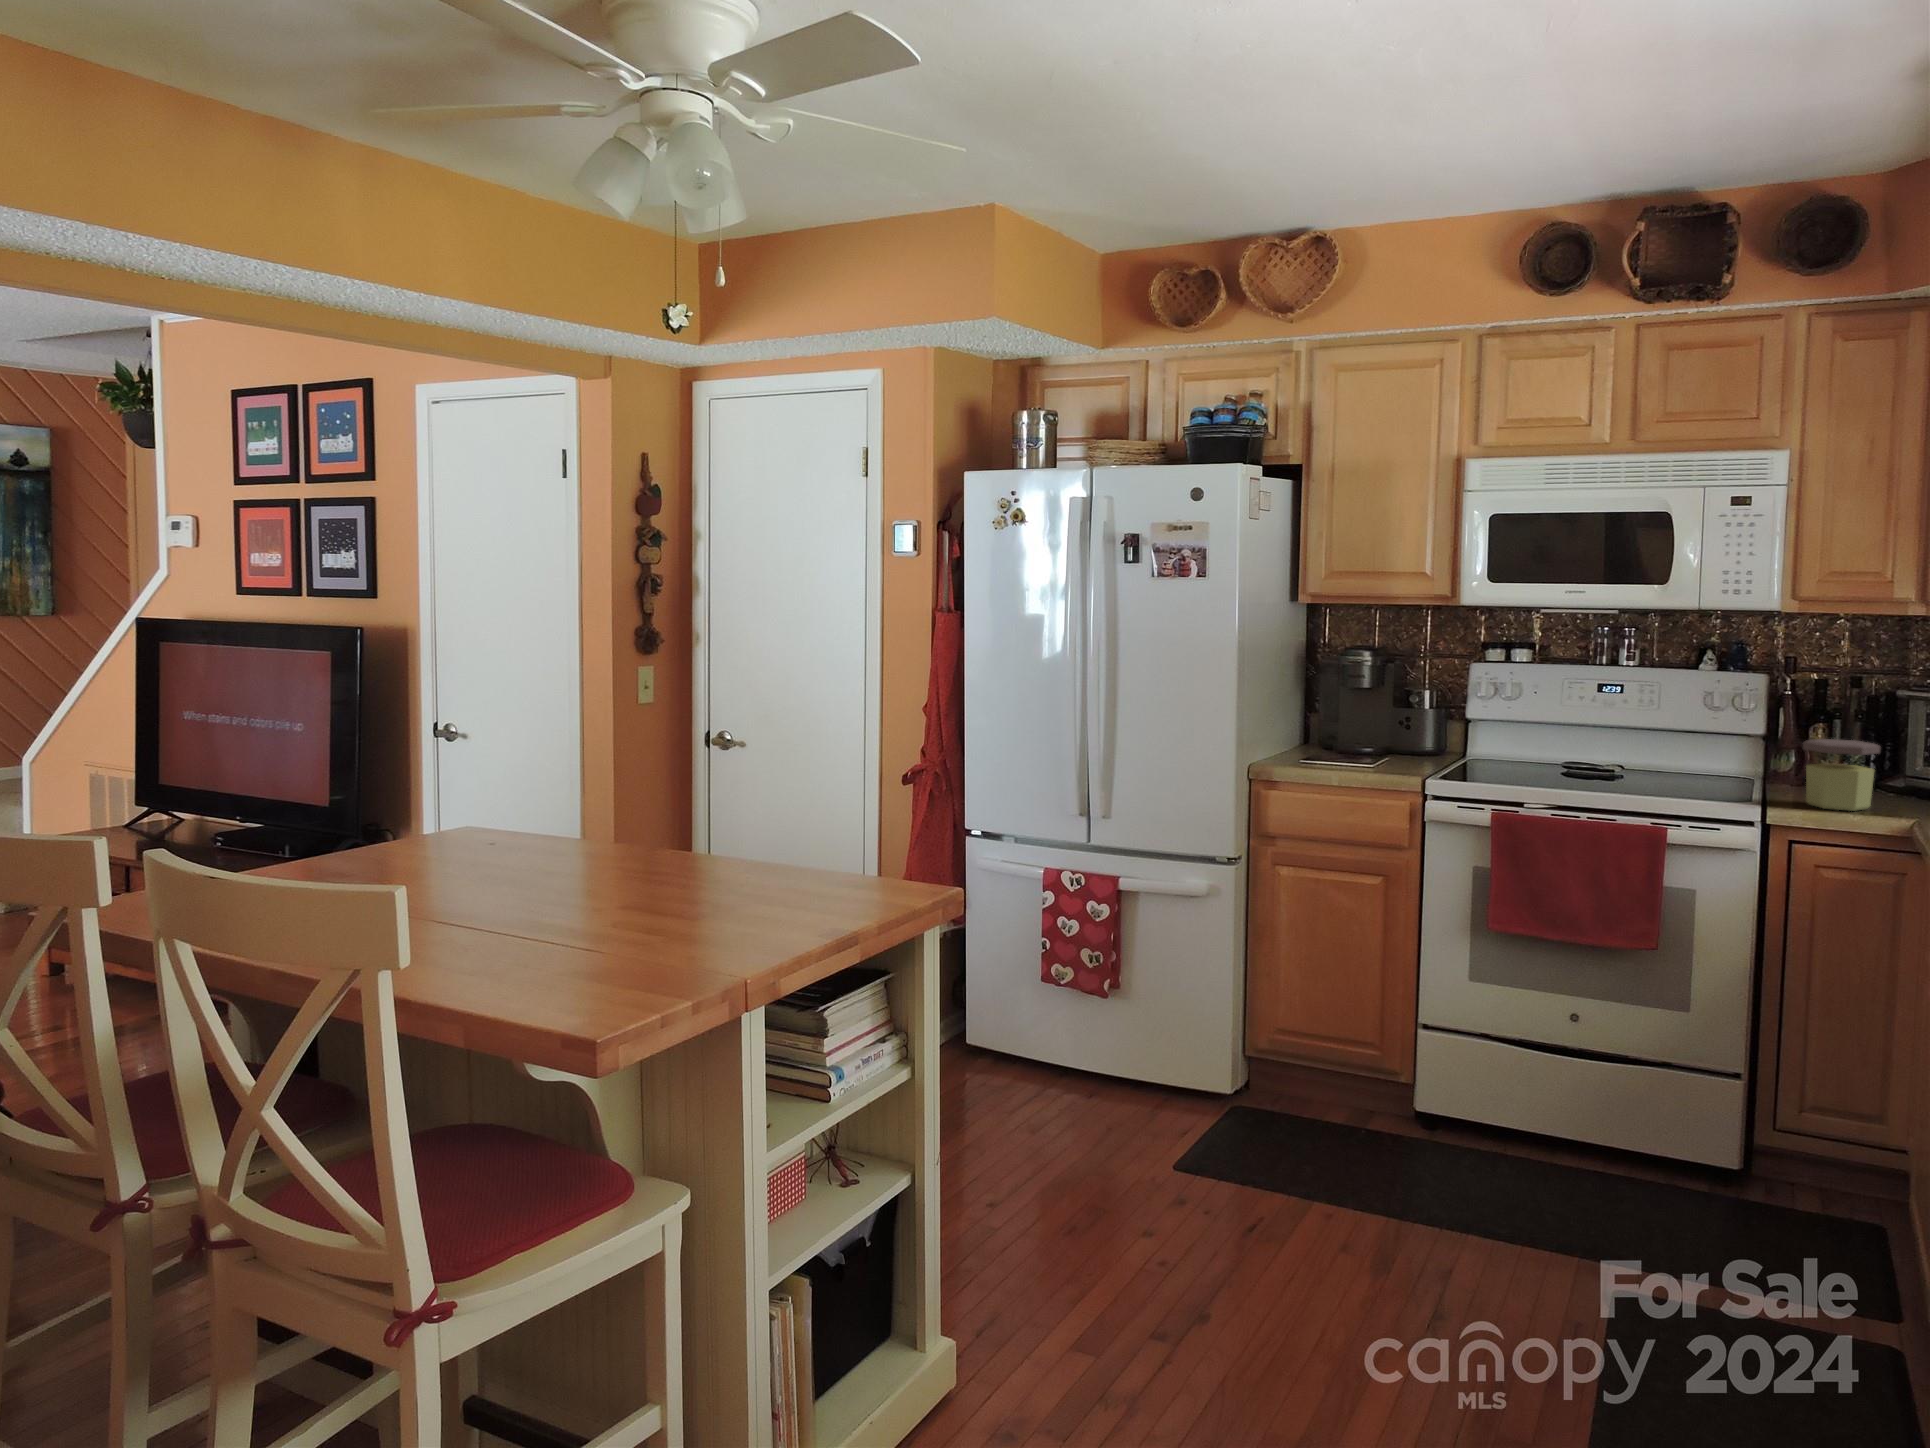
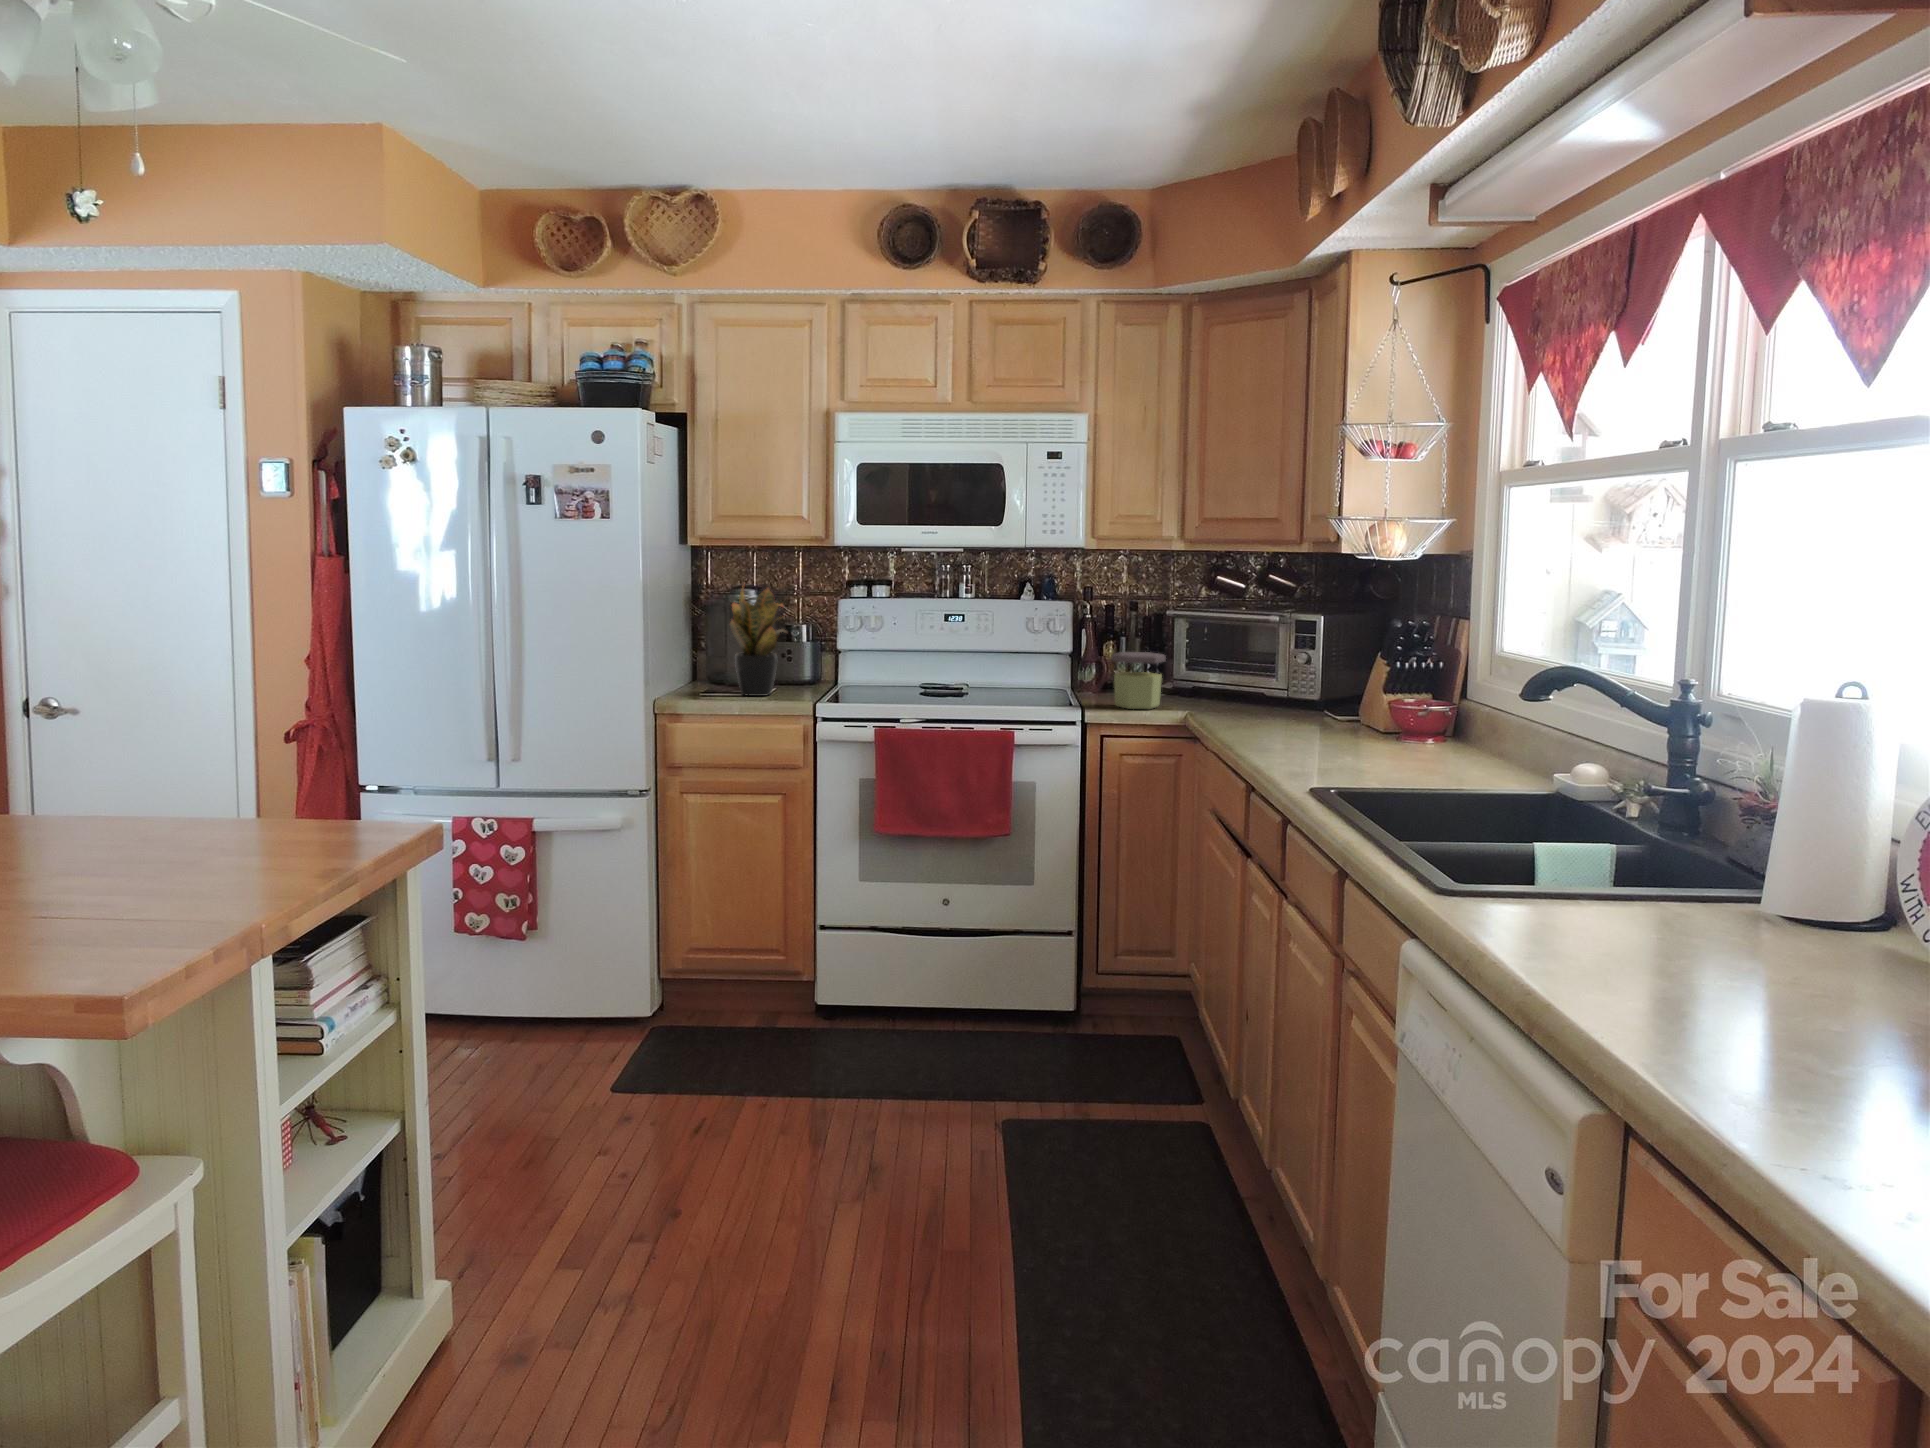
potted plant: none [1327,637,1411,767] -> present [730,588,787,696]

